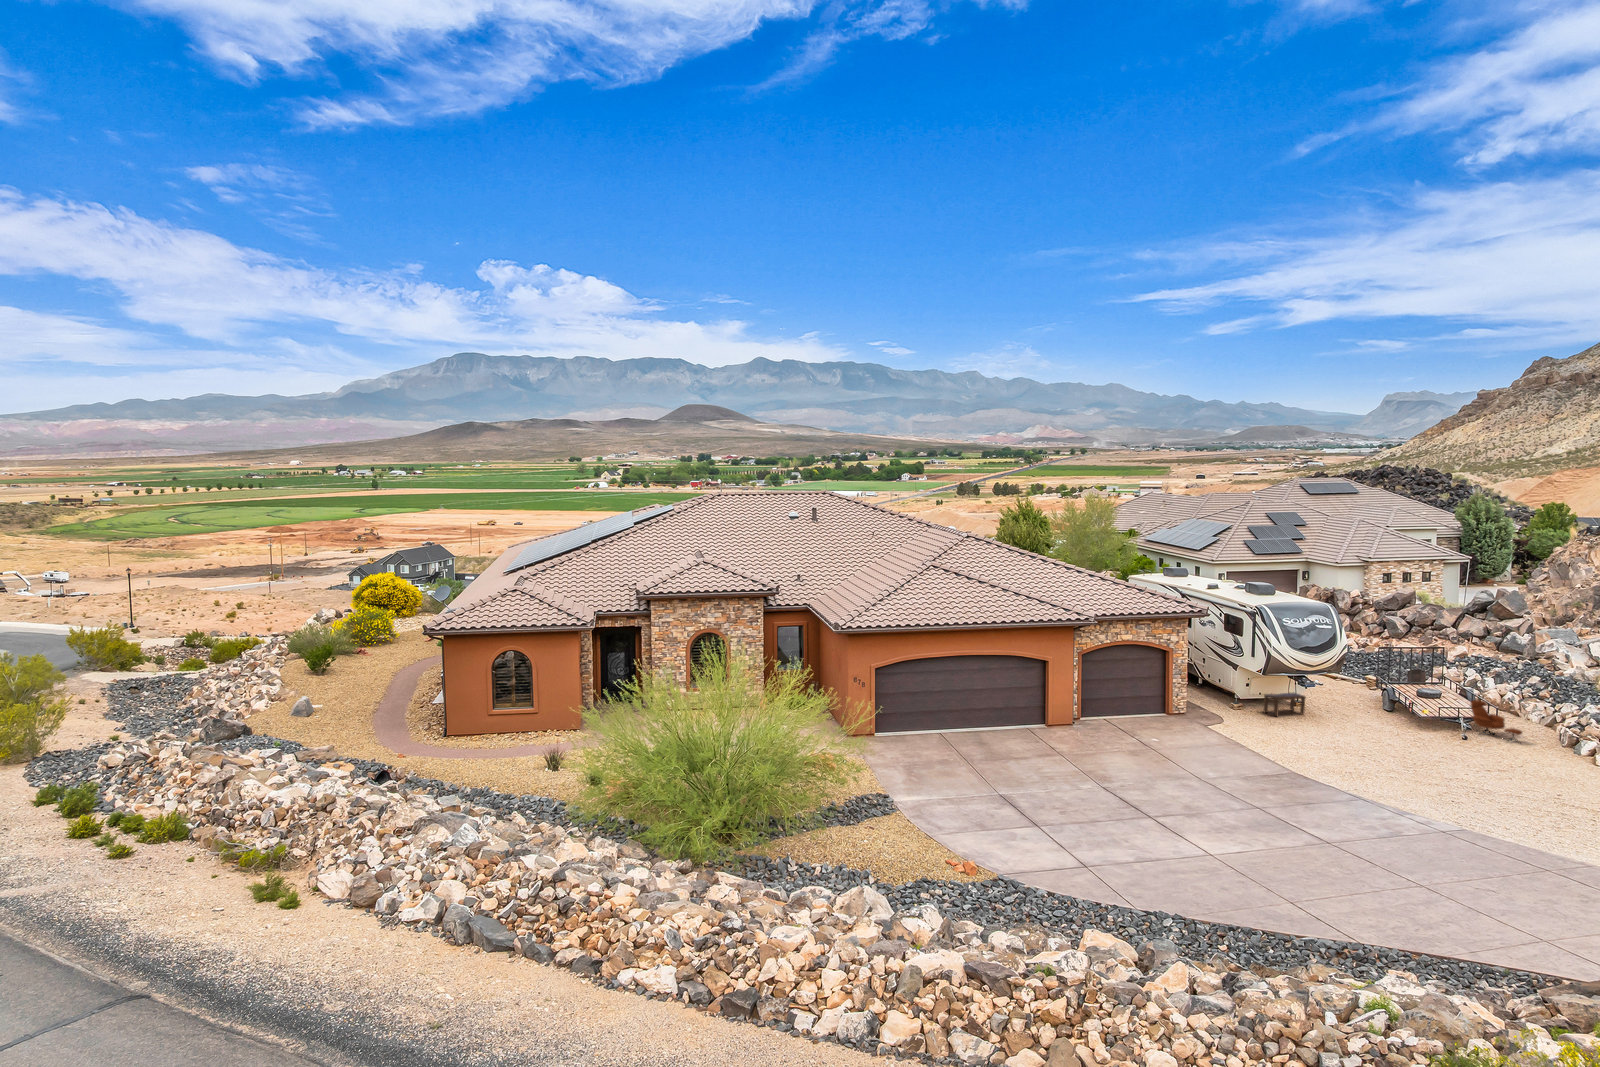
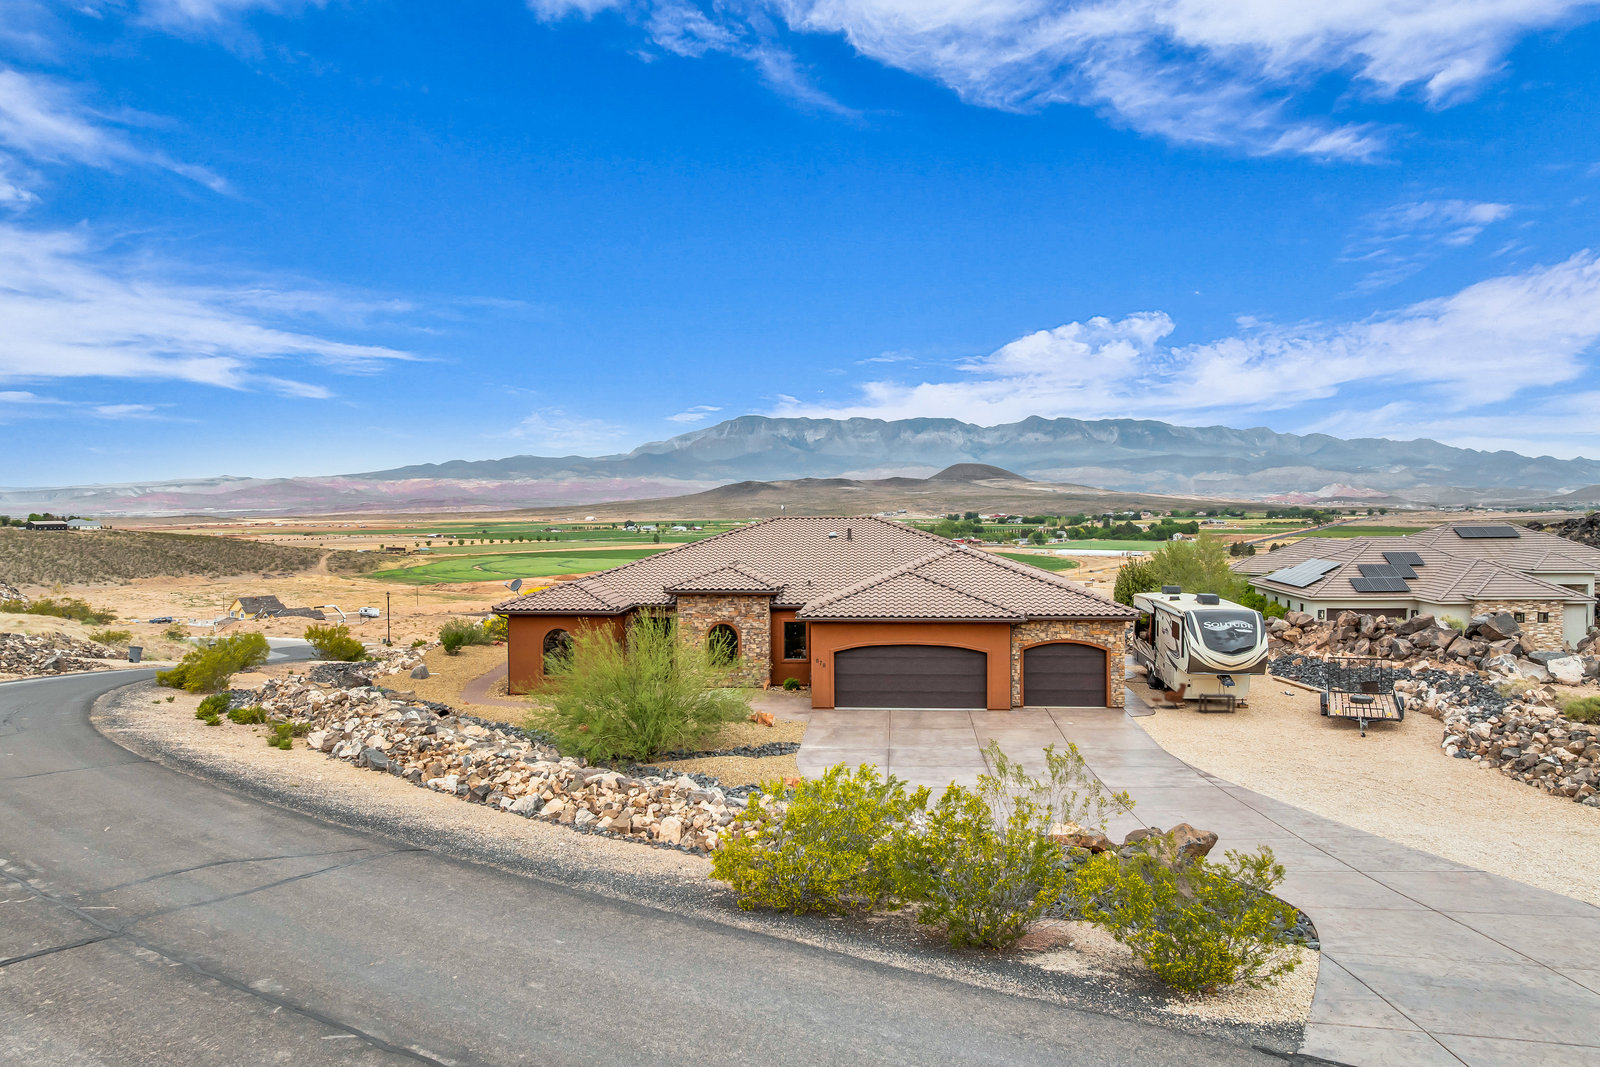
lounge chair: present [1471,700,1522,741] -> present [1152,683,1187,708]

